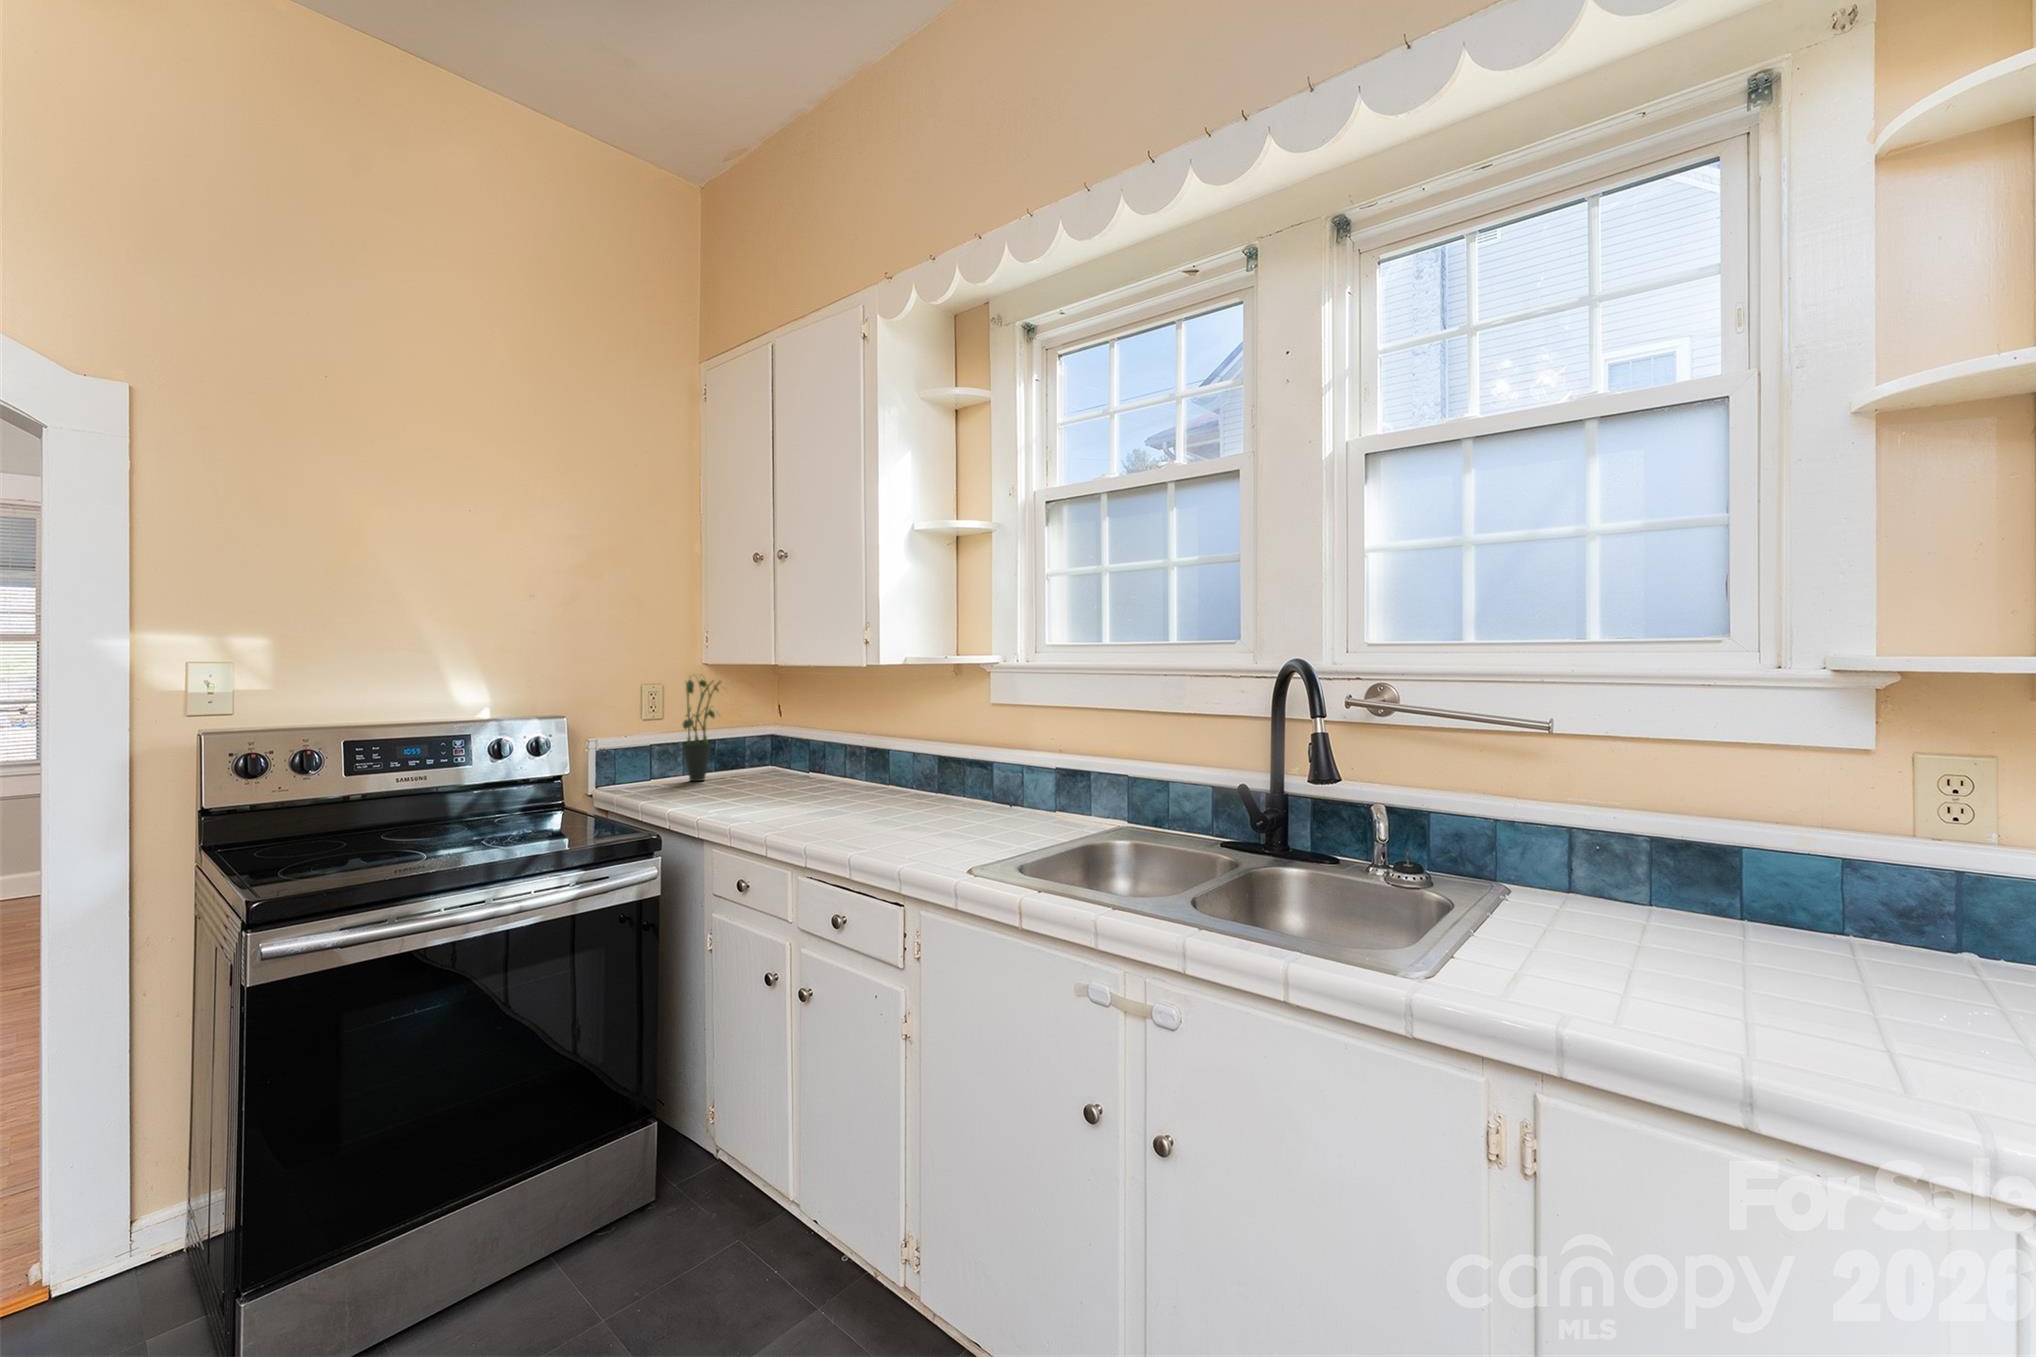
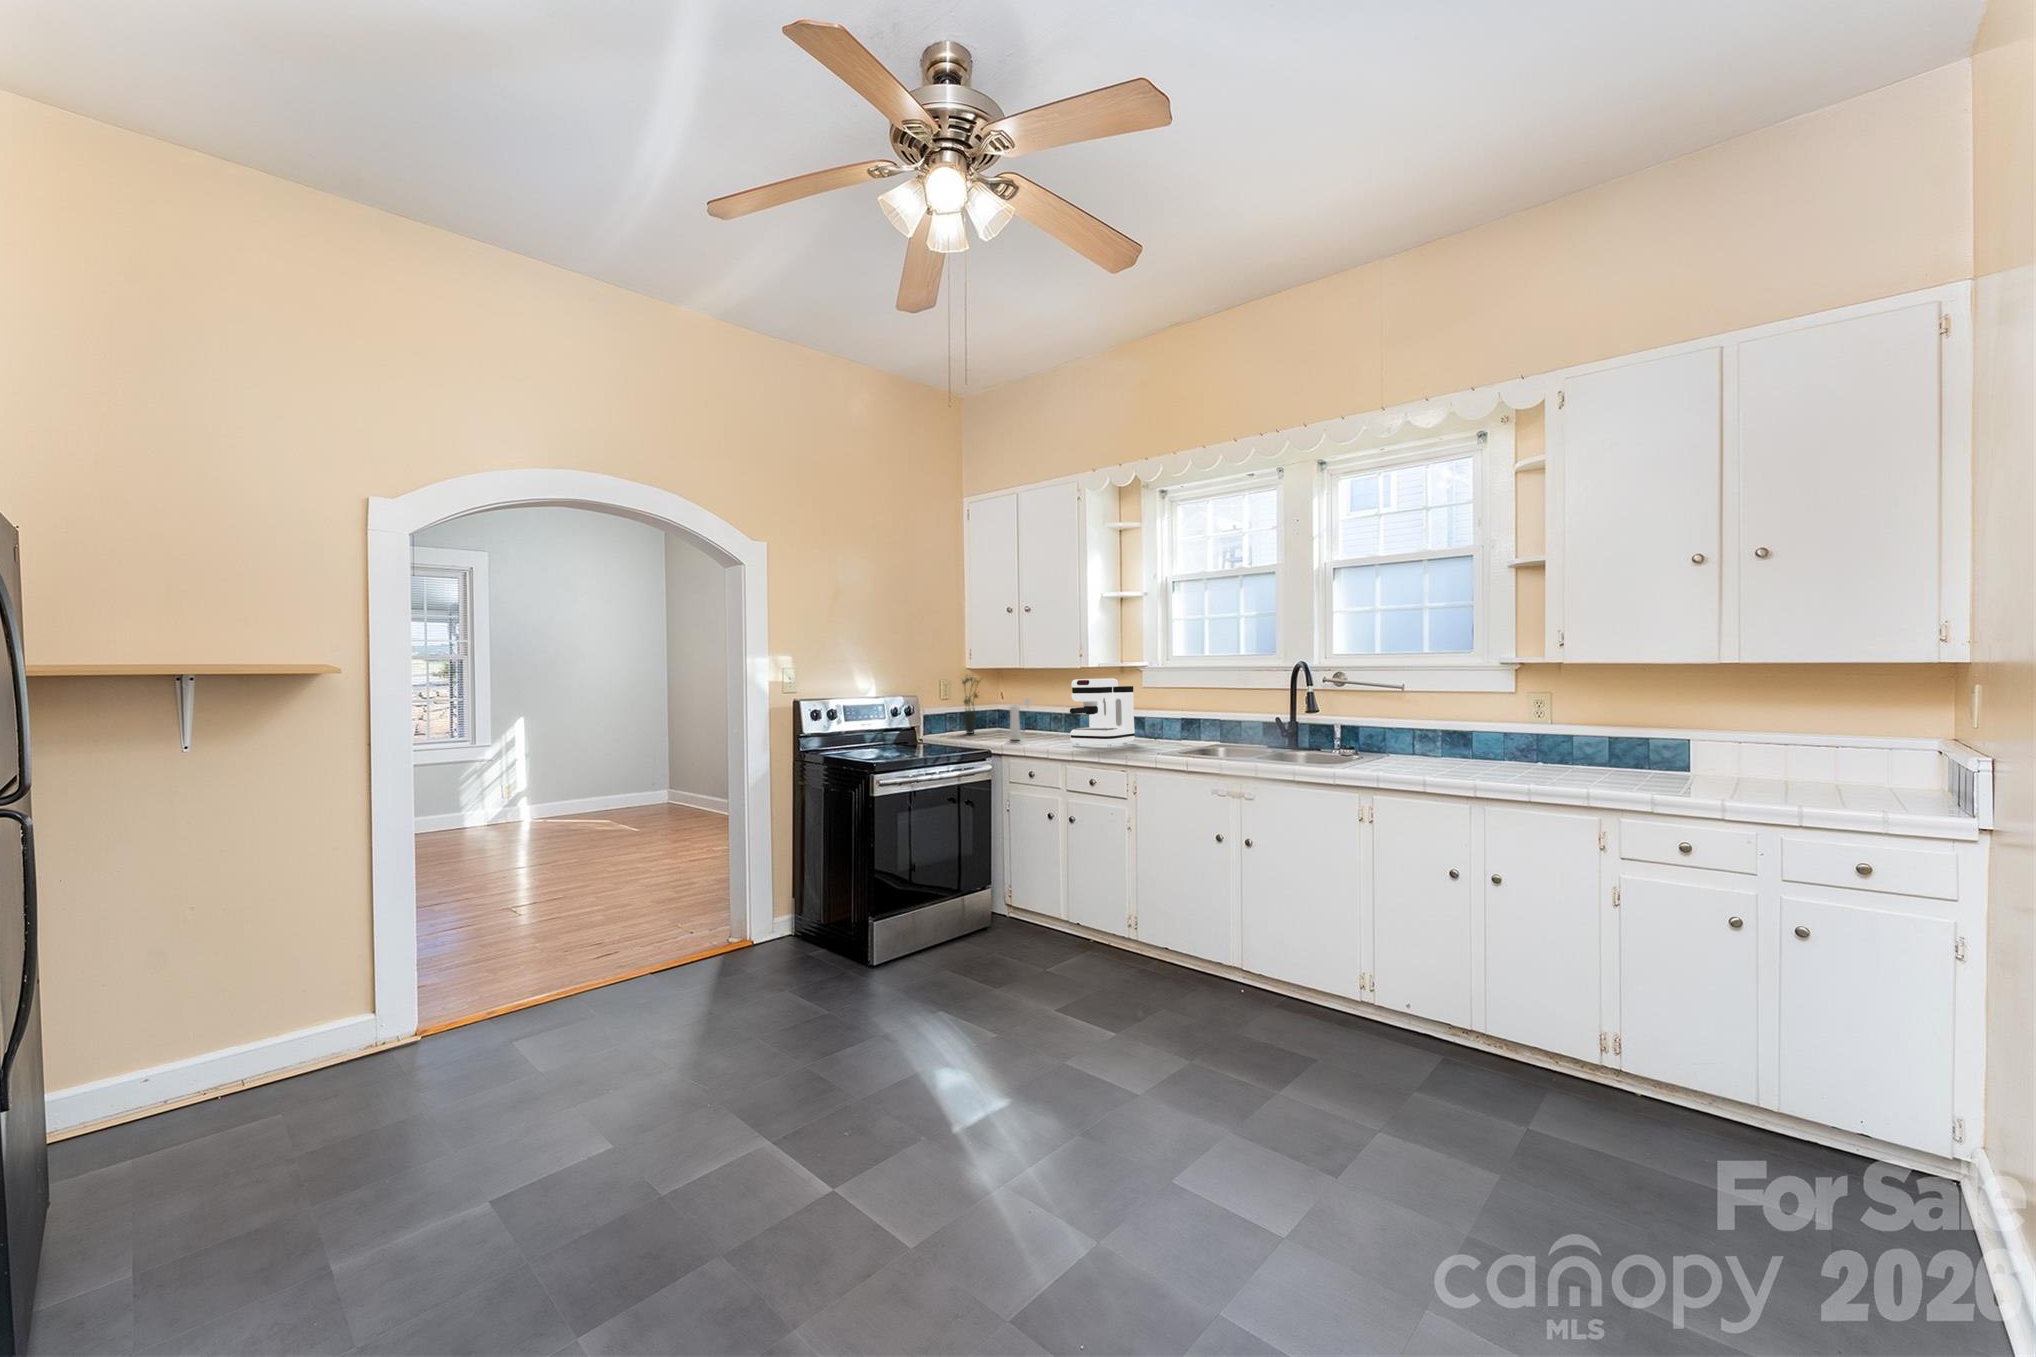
coffee maker: none [813,689,959,830] -> present [1070,678,1135,746]
pepper mill: none [731,722,785,804] -> present [1010,698,1031,740]

